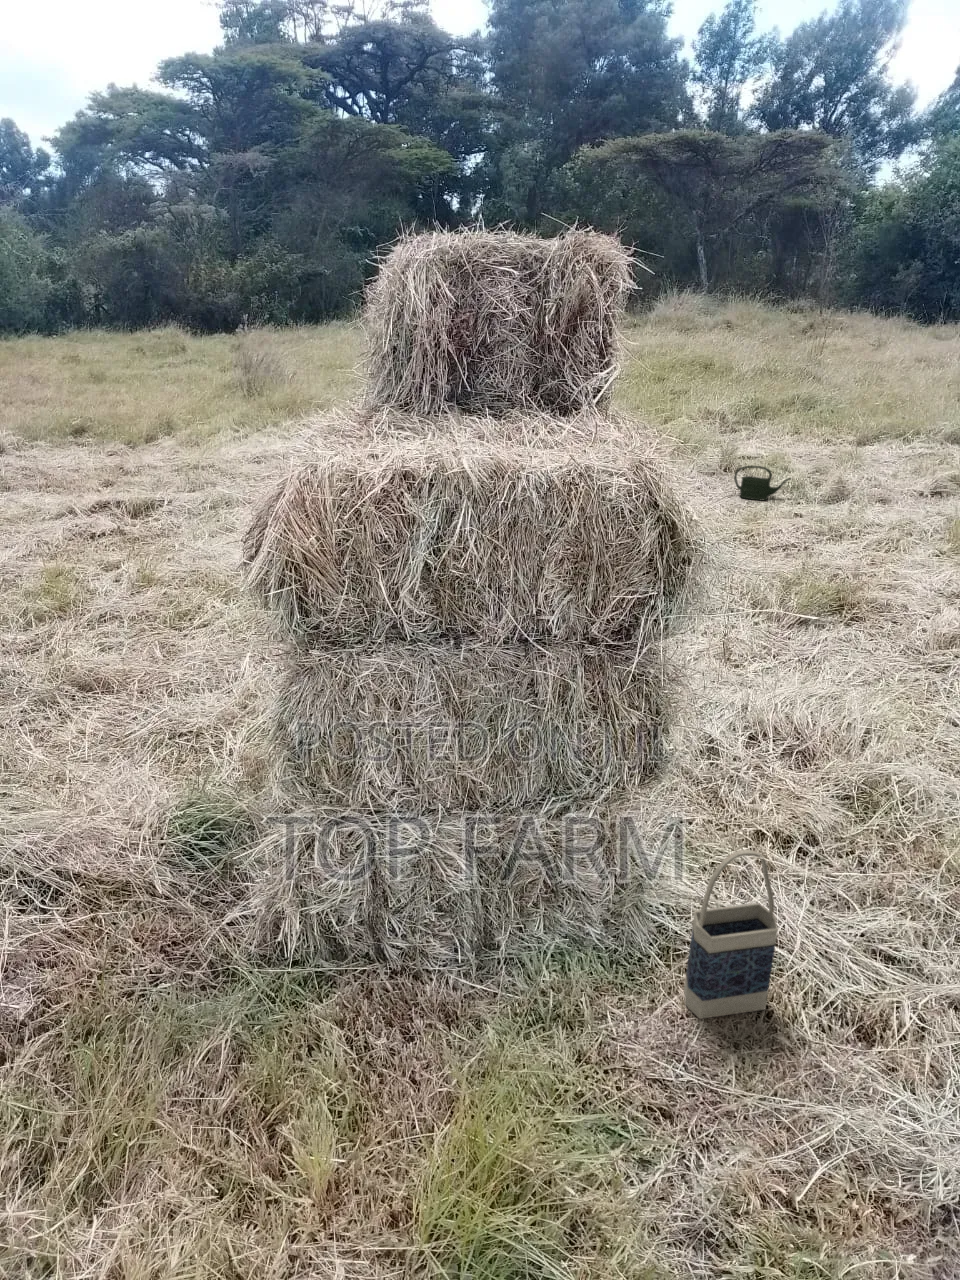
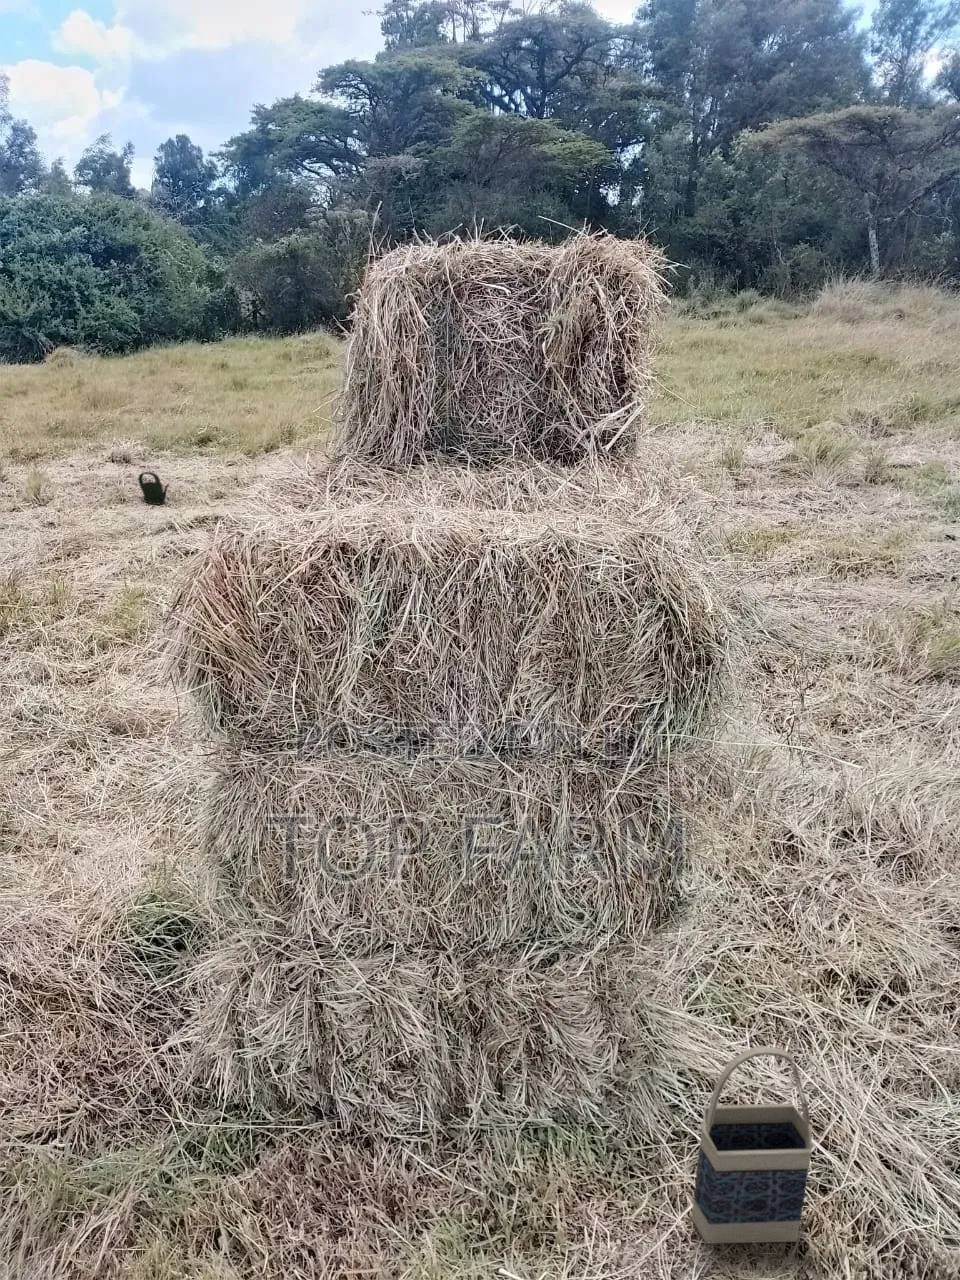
watering can: present [734,466,791,500] -> present [139,472,169,505]

